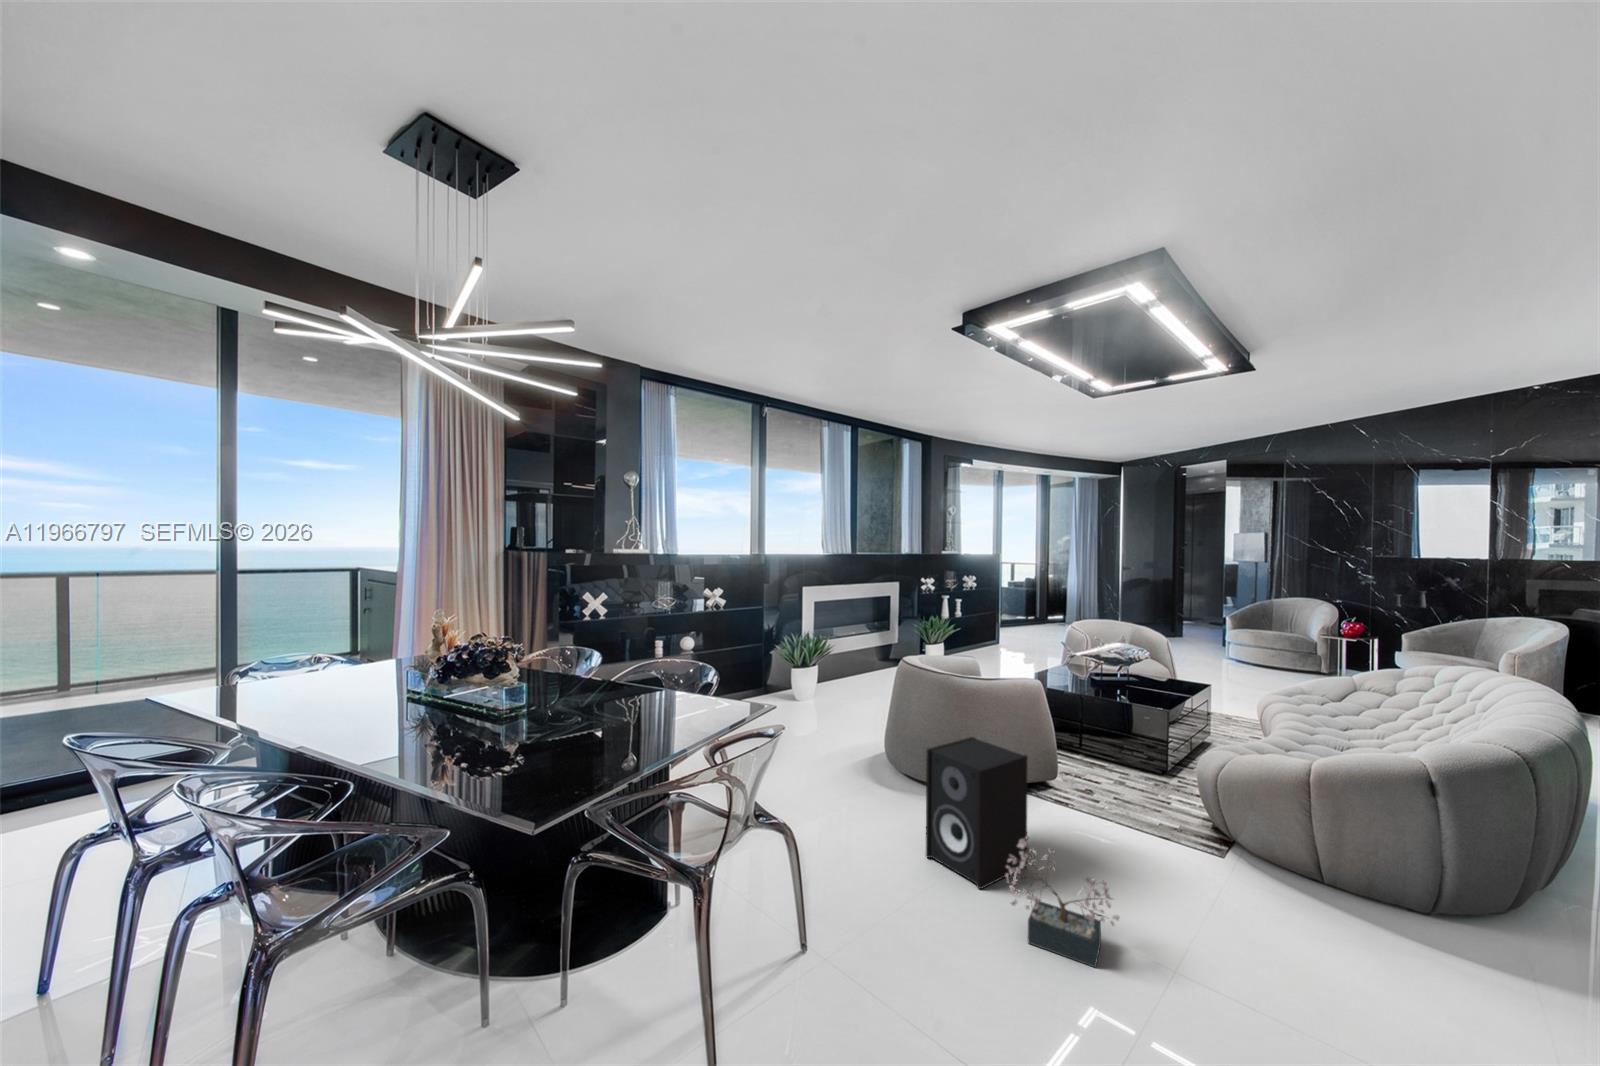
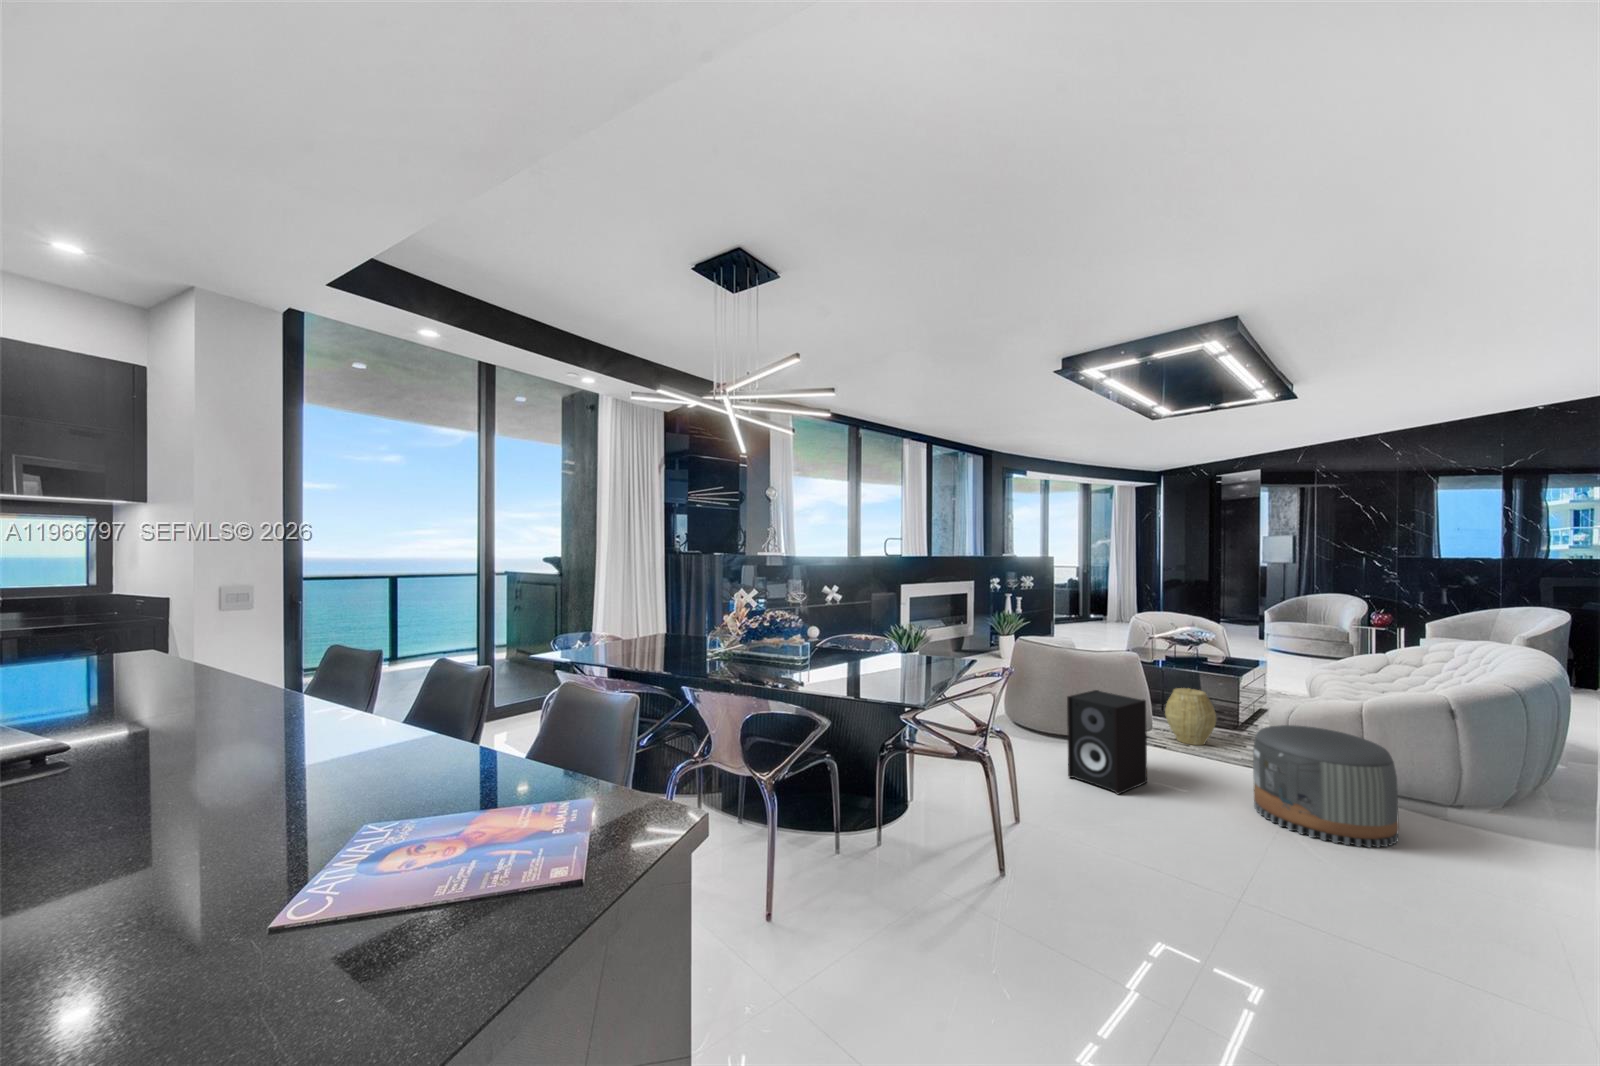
woven basket: none [1076,726,1136,800] -> present [1165,688,1216,745]
pouf: none [1157,798,1349,999] -> present [1253,725,1399,848]
decorative plant: present [1005,836,1120,968] -> none [1144,751,1235,833]

